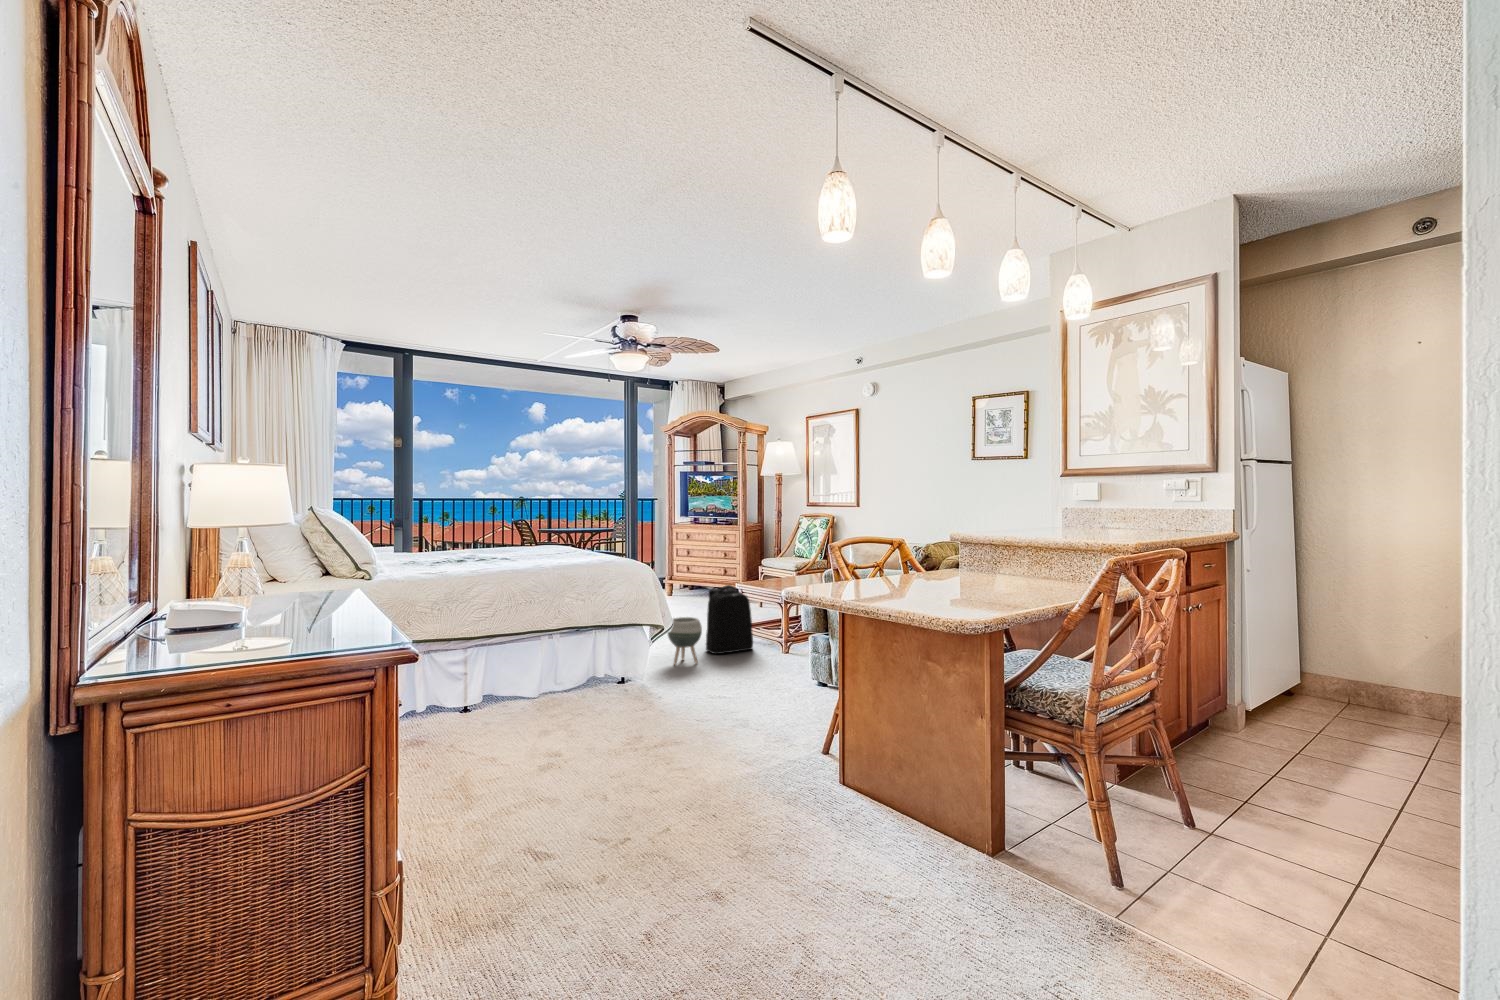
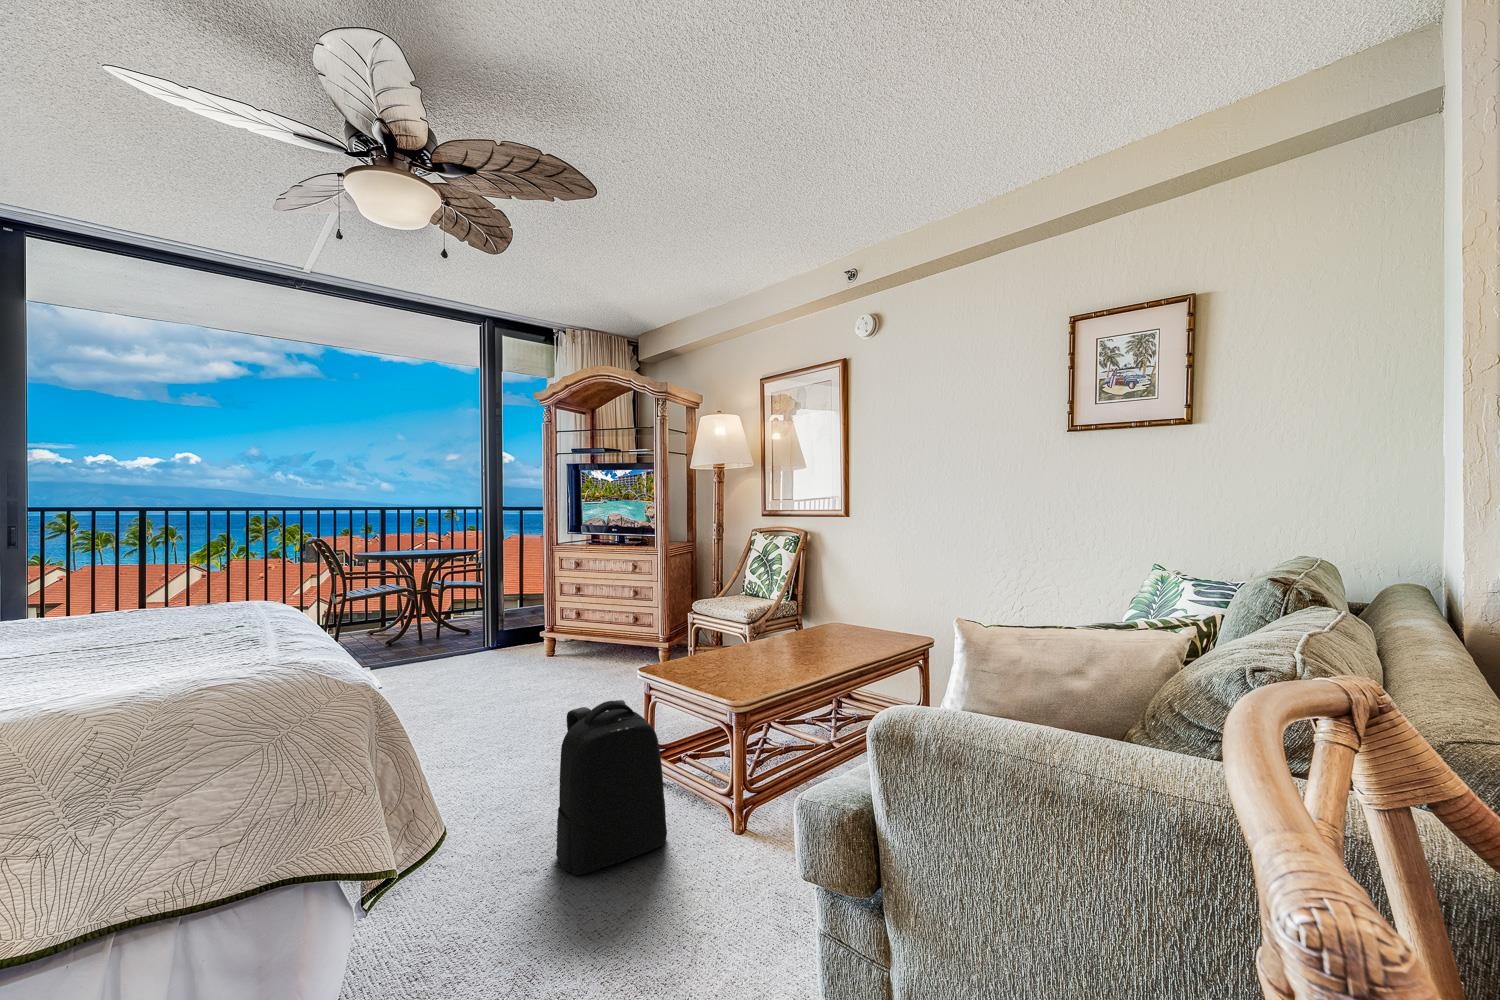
planter: present [668,617,702,665] -> none [432,804,529,952]

